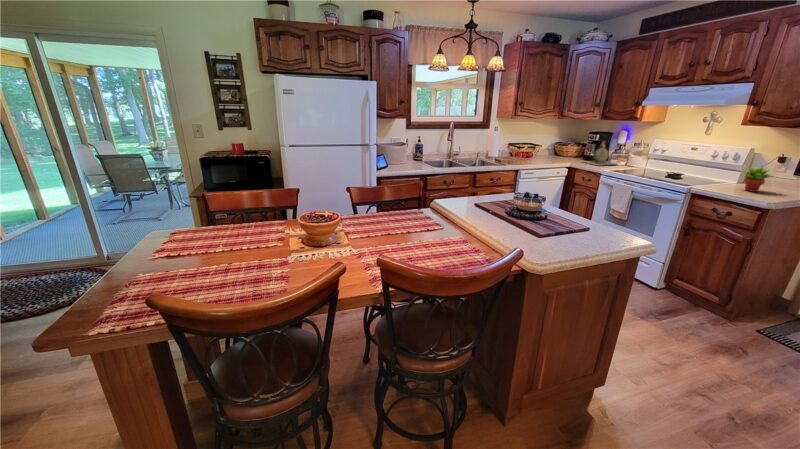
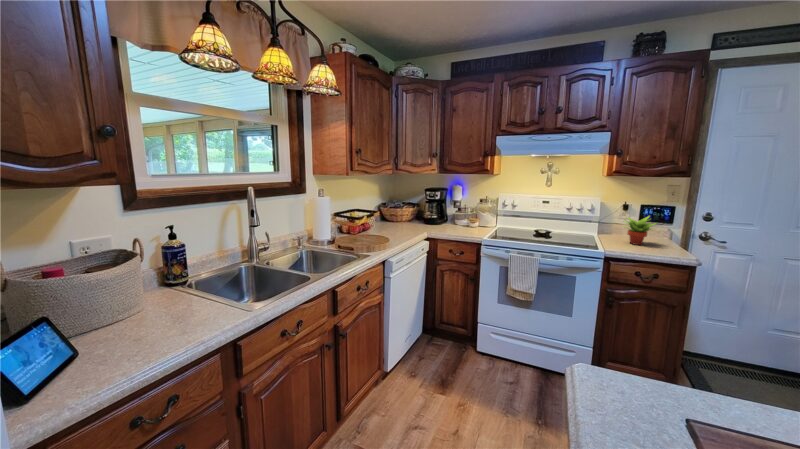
ceramic jug: present [585,141,613,165] -> none [430,199,470,231]

